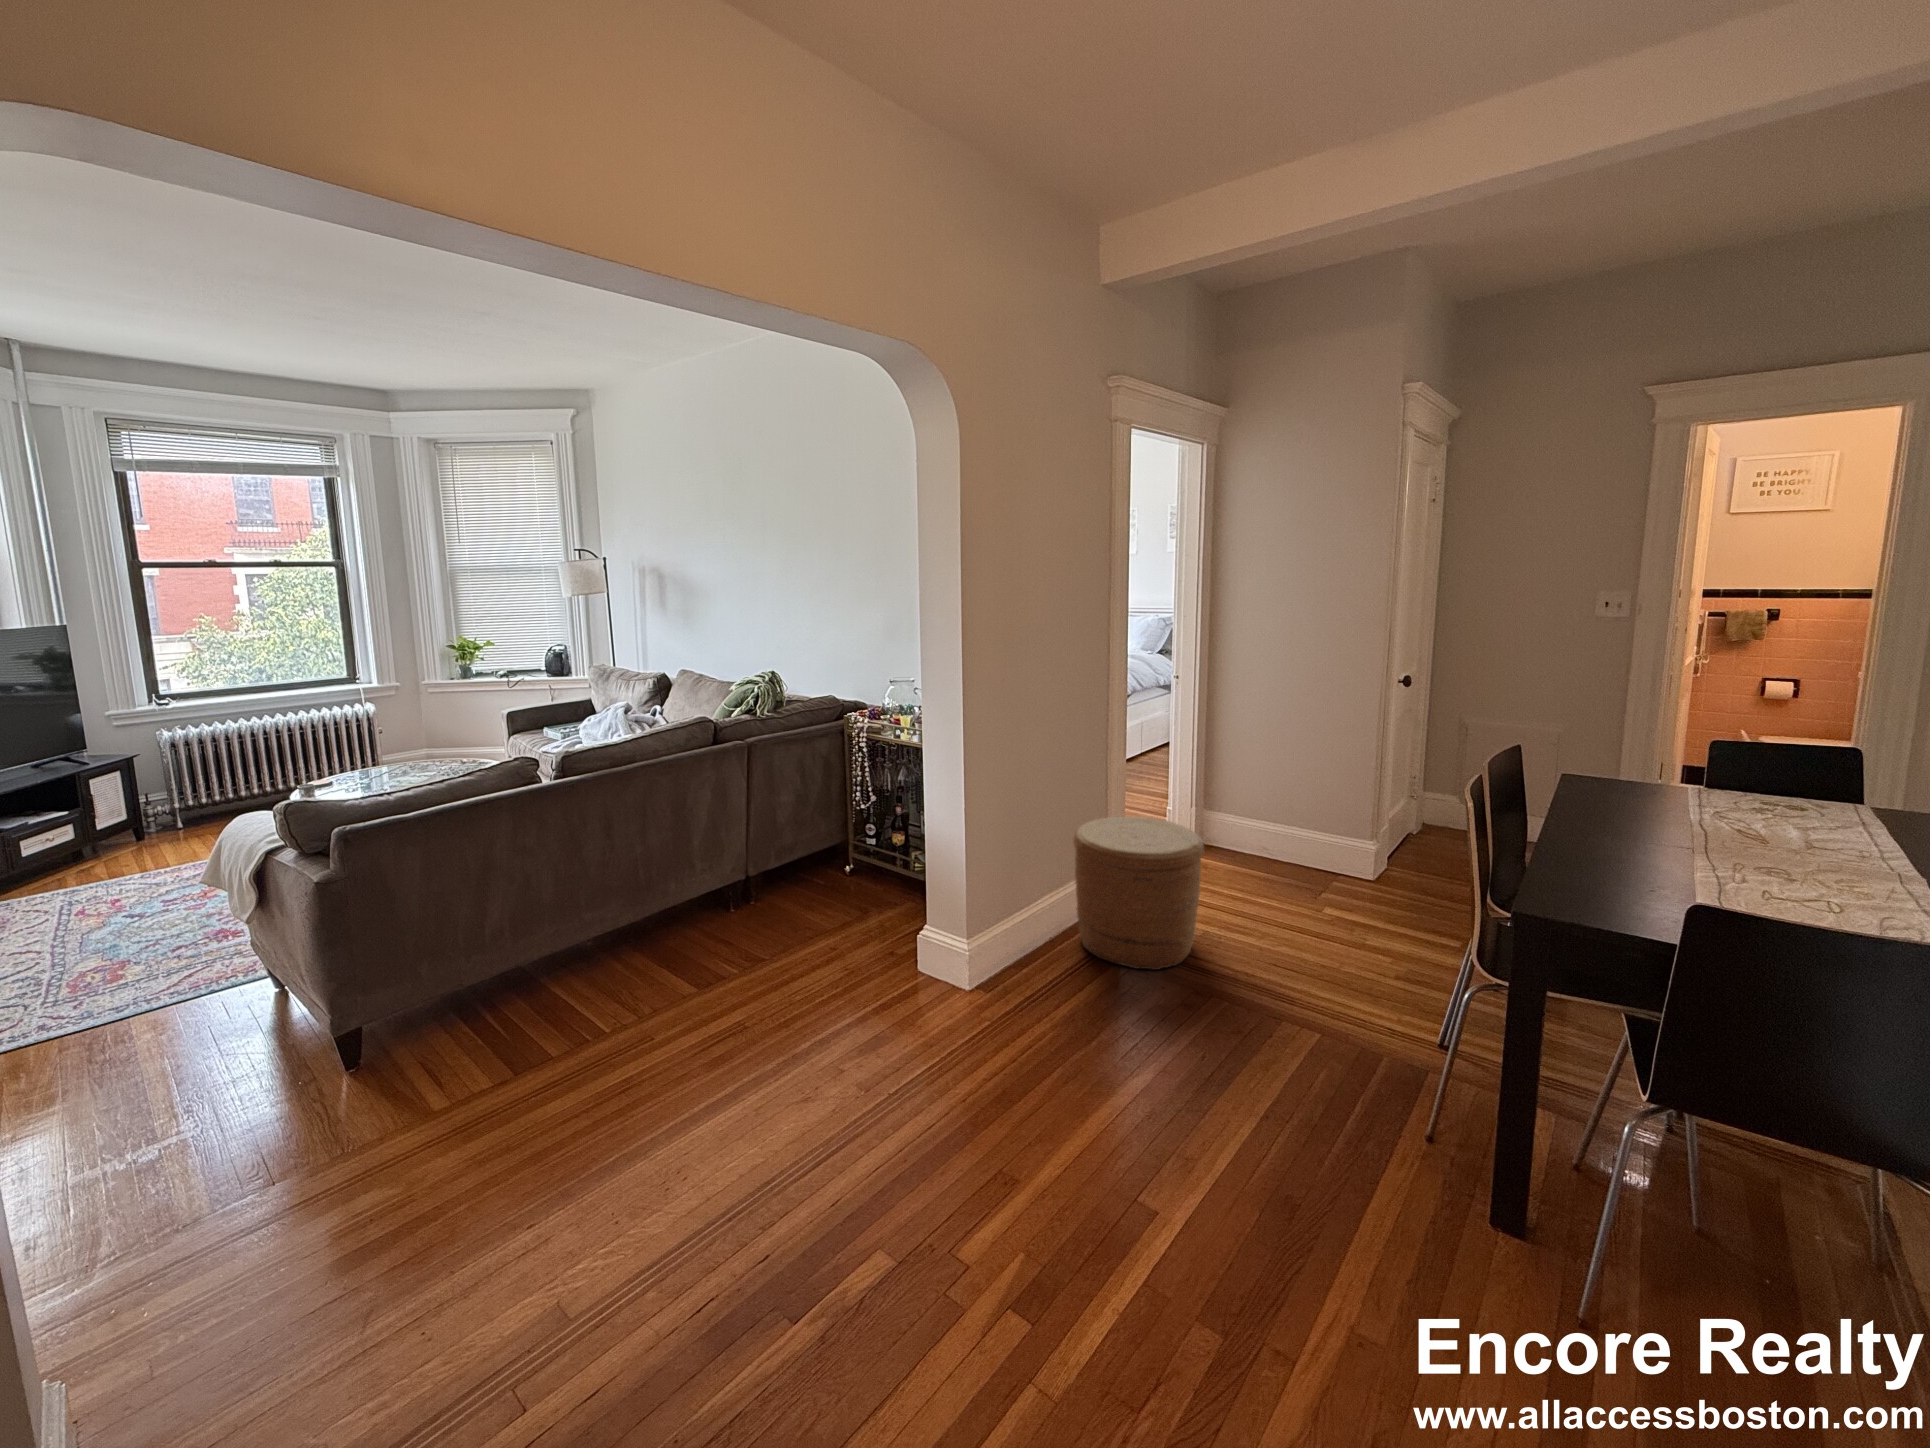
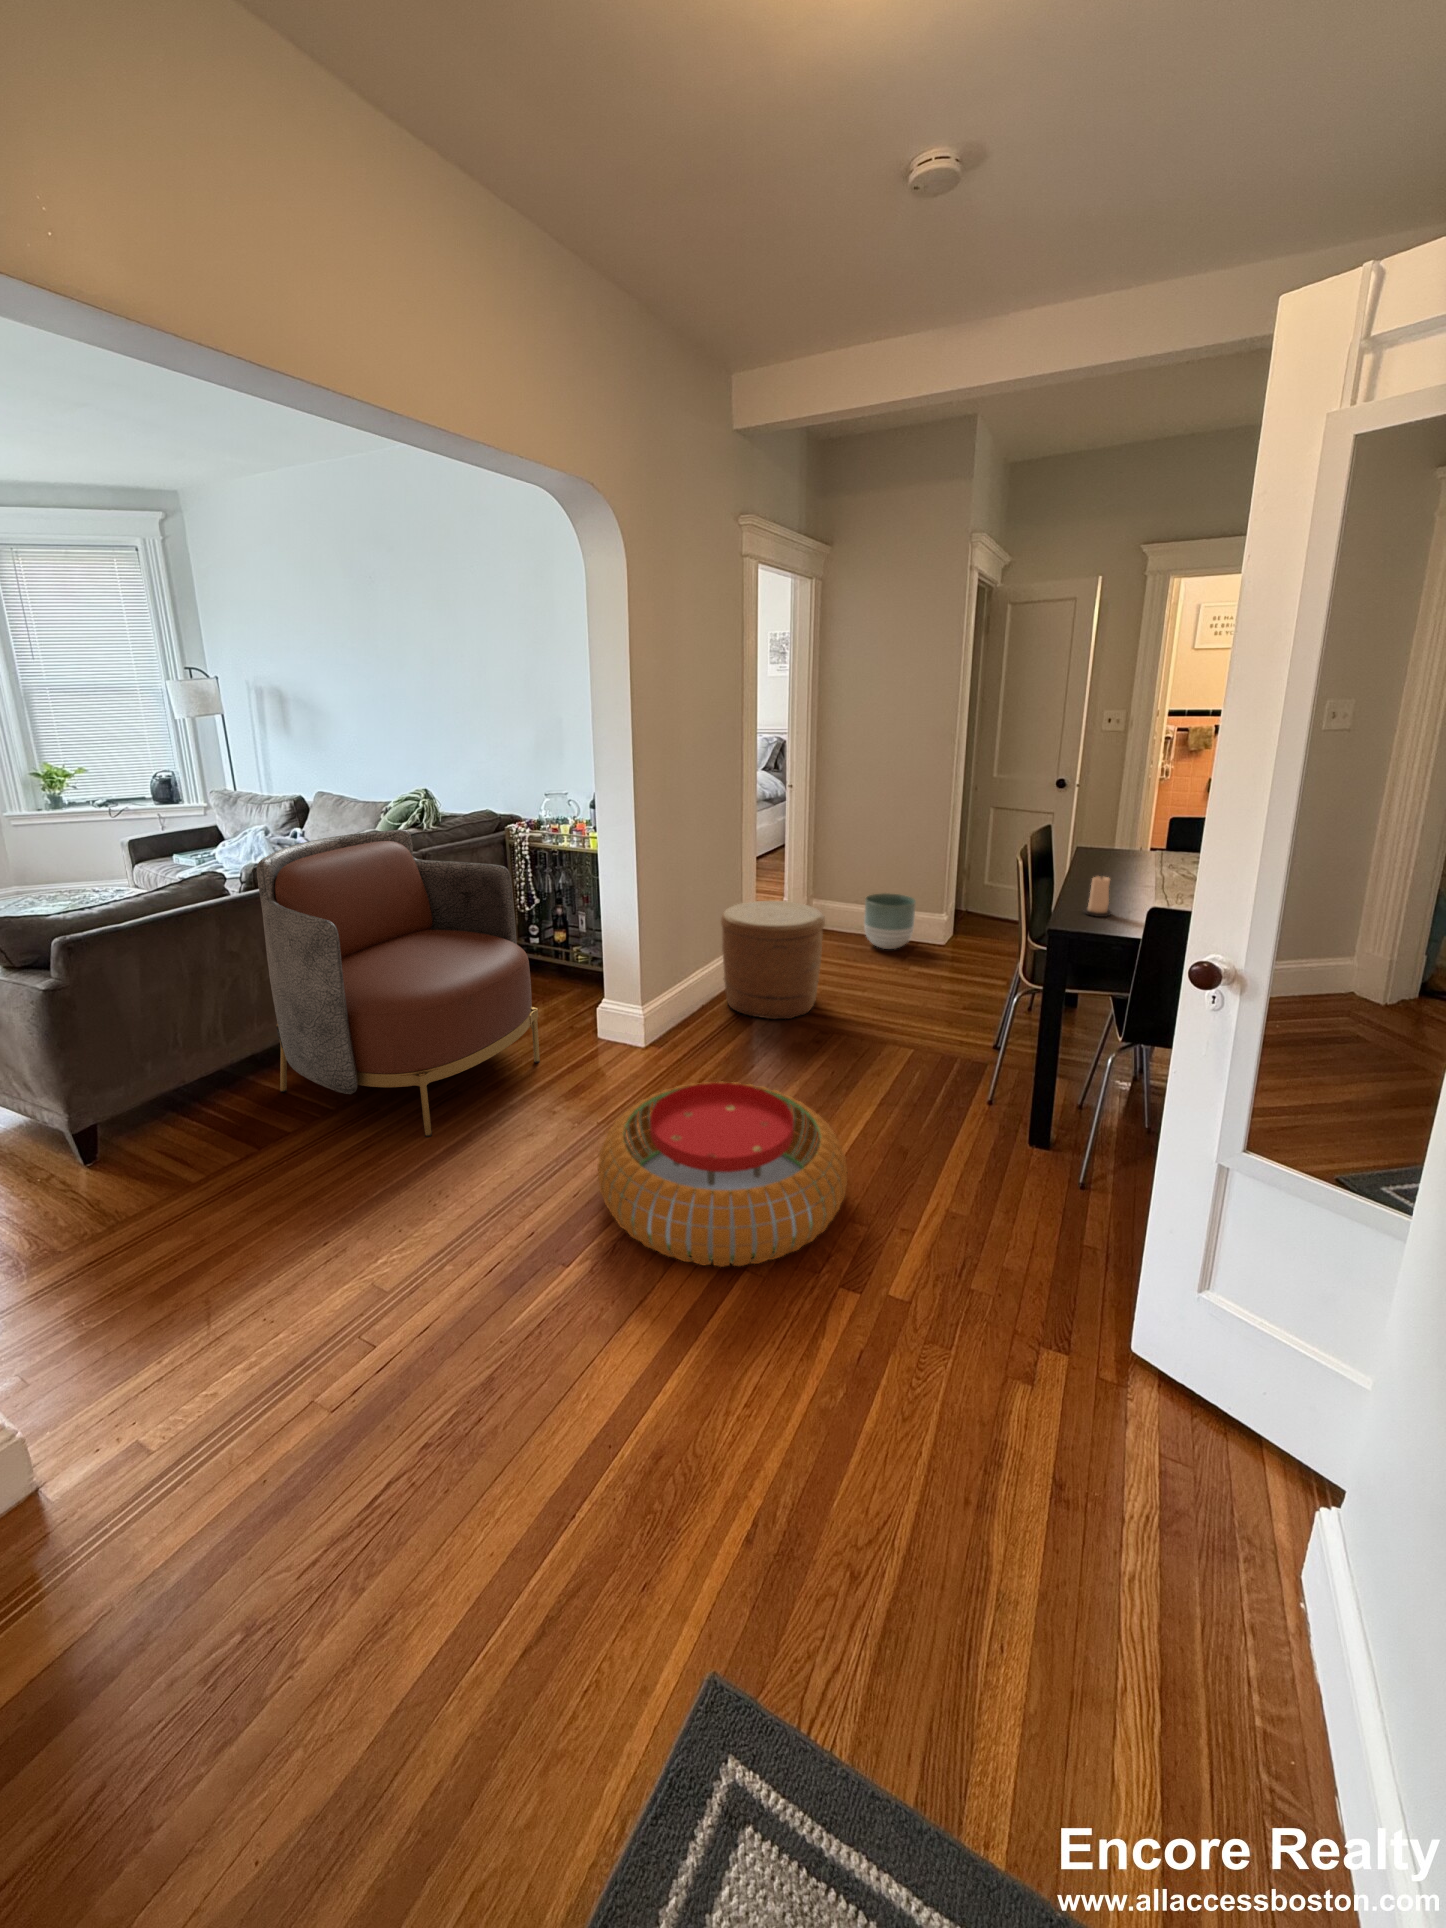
armchair: none [550,720,844,1085] -> present [257,829,540,1137]
planter: none [1267,811,1335,882] -> present [864,893,916,949]
candle: none [1562,833,1609,897] -> present [1083,876,1111,917]
pouf: none [855,1063,1192,1369] -> present [597,1081,847,1267]

